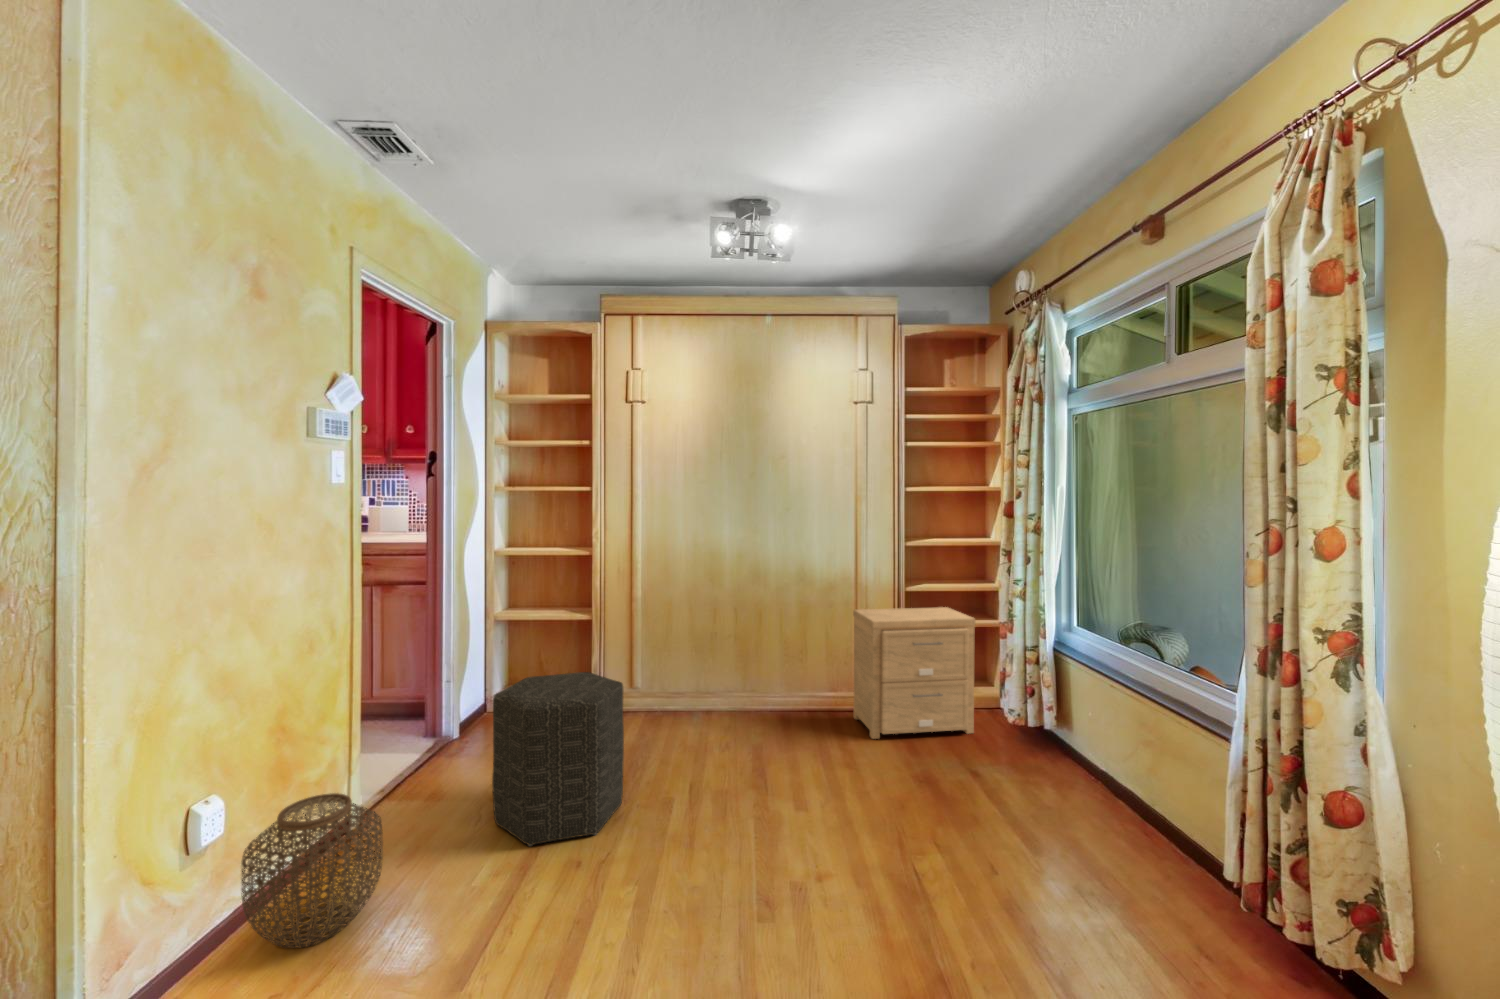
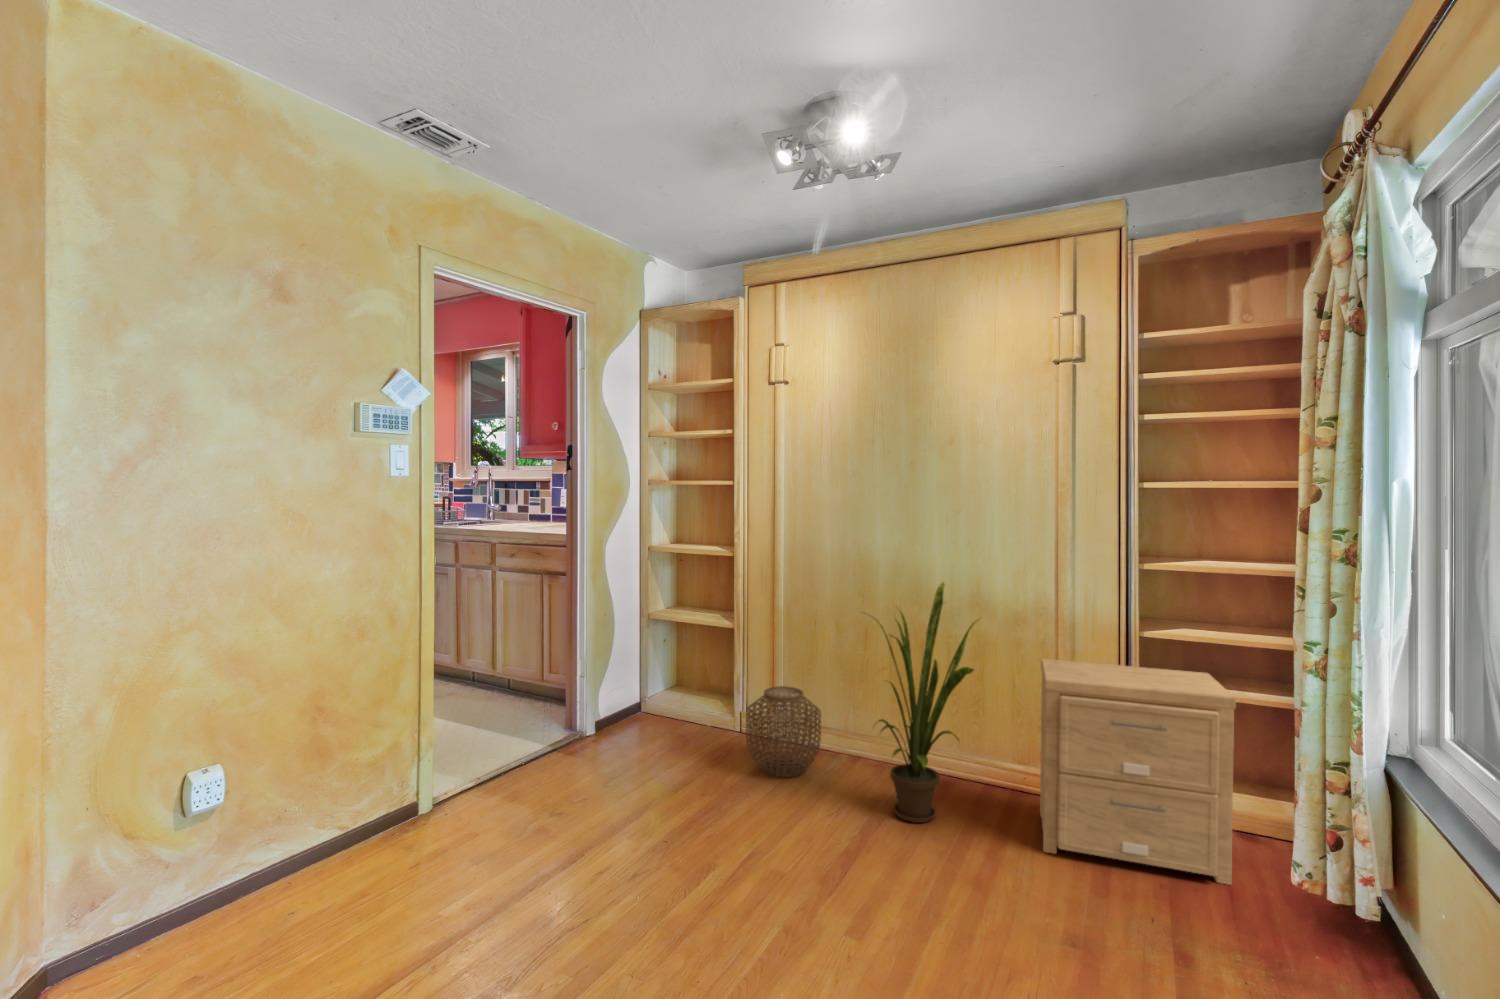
house plant: none [731,561,825,740] -> present [872,583,978,823]
ottoman: present [492,672,624,846] -> none [529,689,665,885]
woven basket: present [242,793,383,948] -> present [746,686,821,778]

